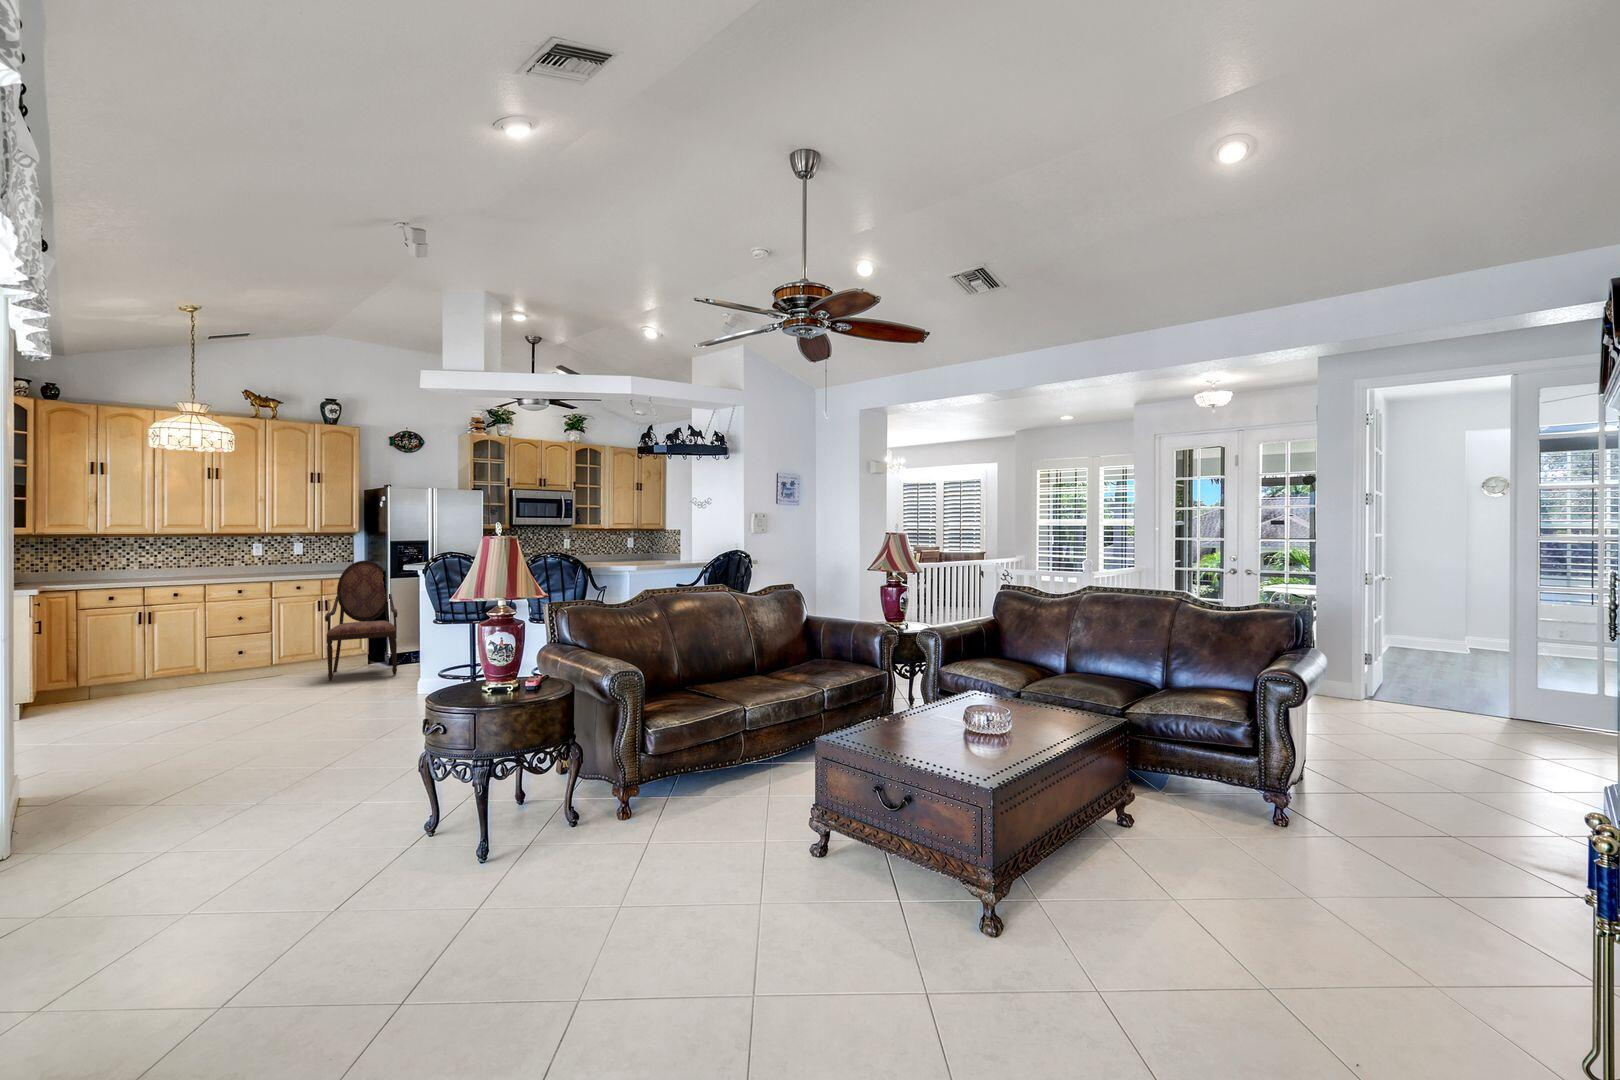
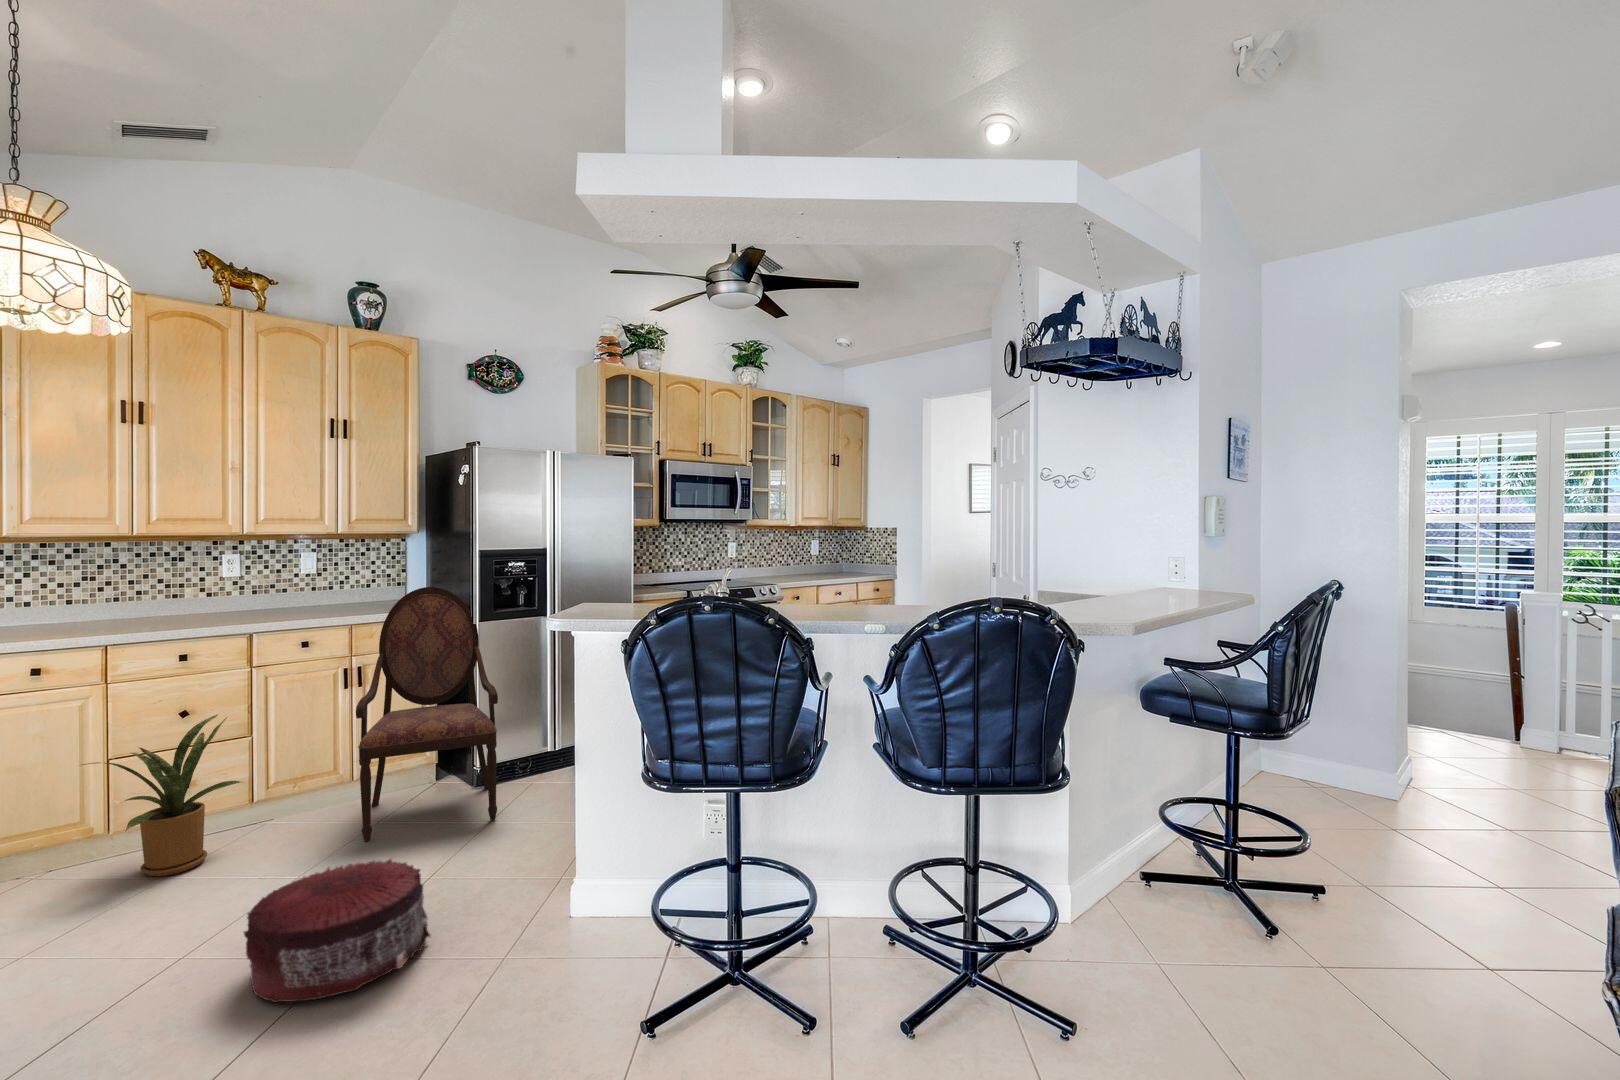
house plant: none [198,618,271,689] -> present [82,715,240,876]
pouf: none [281,670,357,710] -> present [244,859,430,1002]

